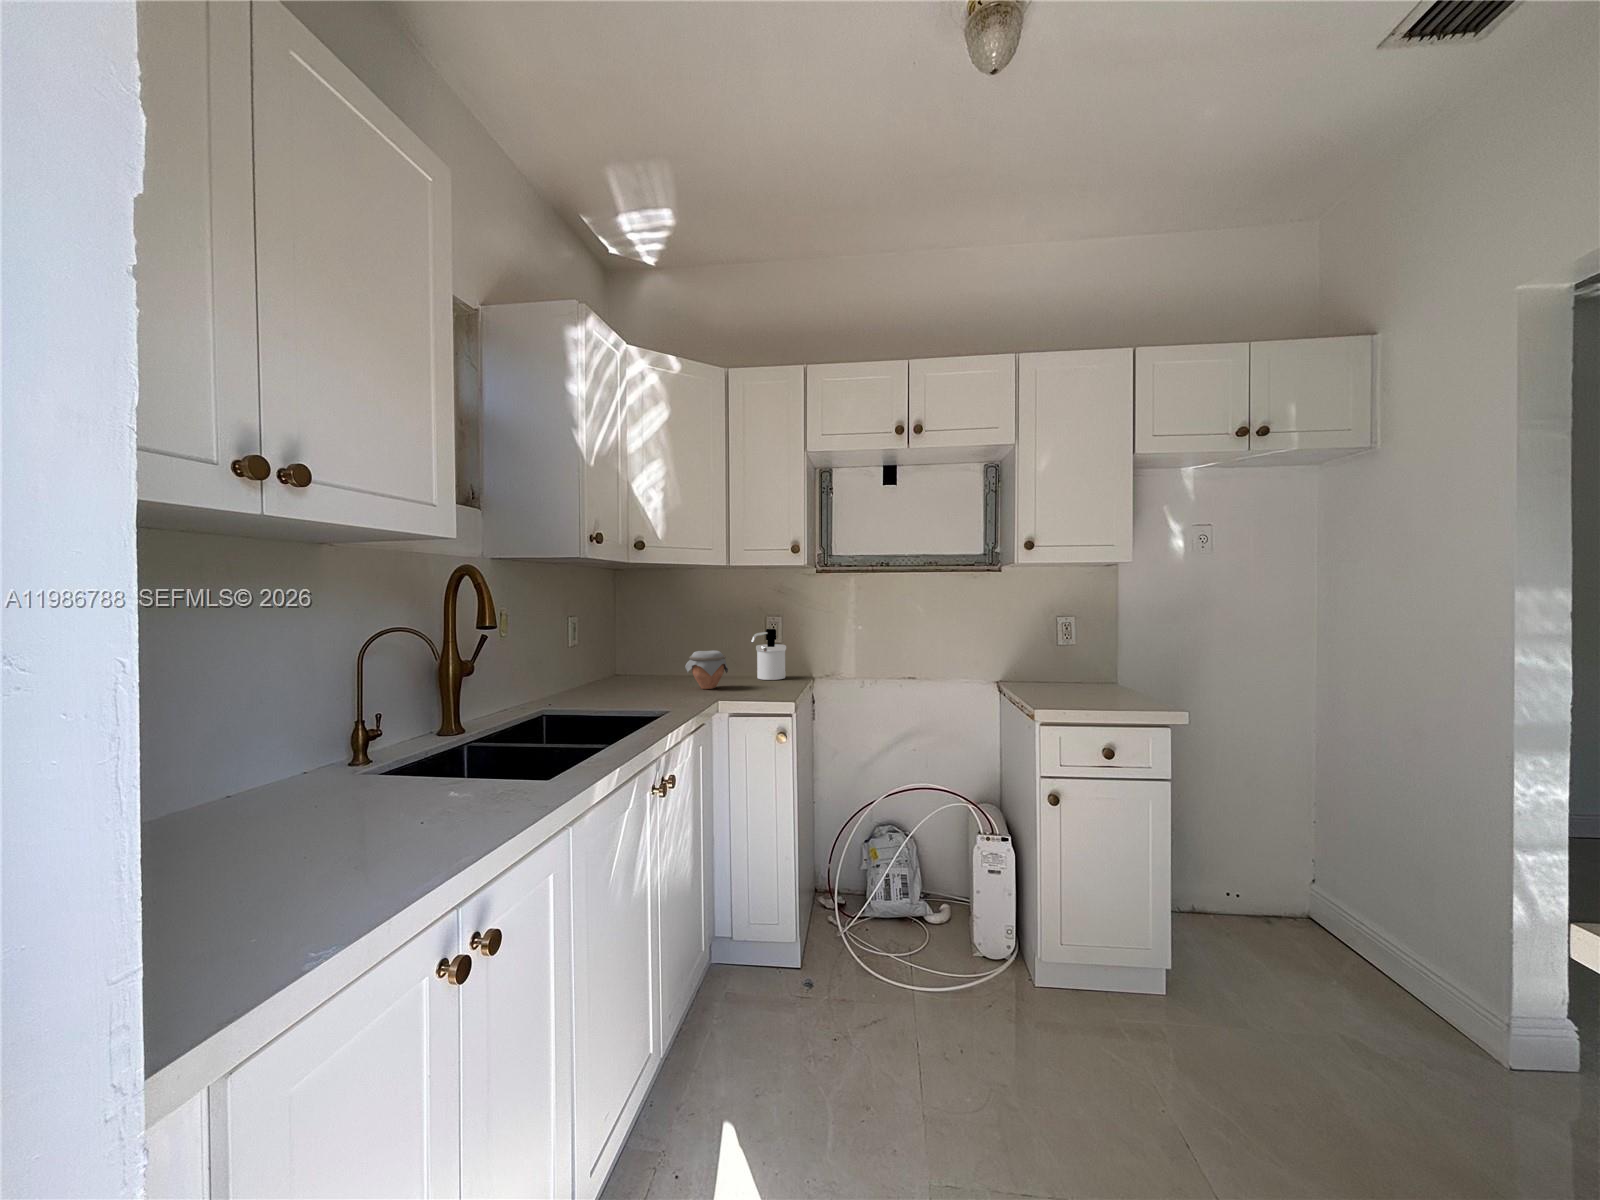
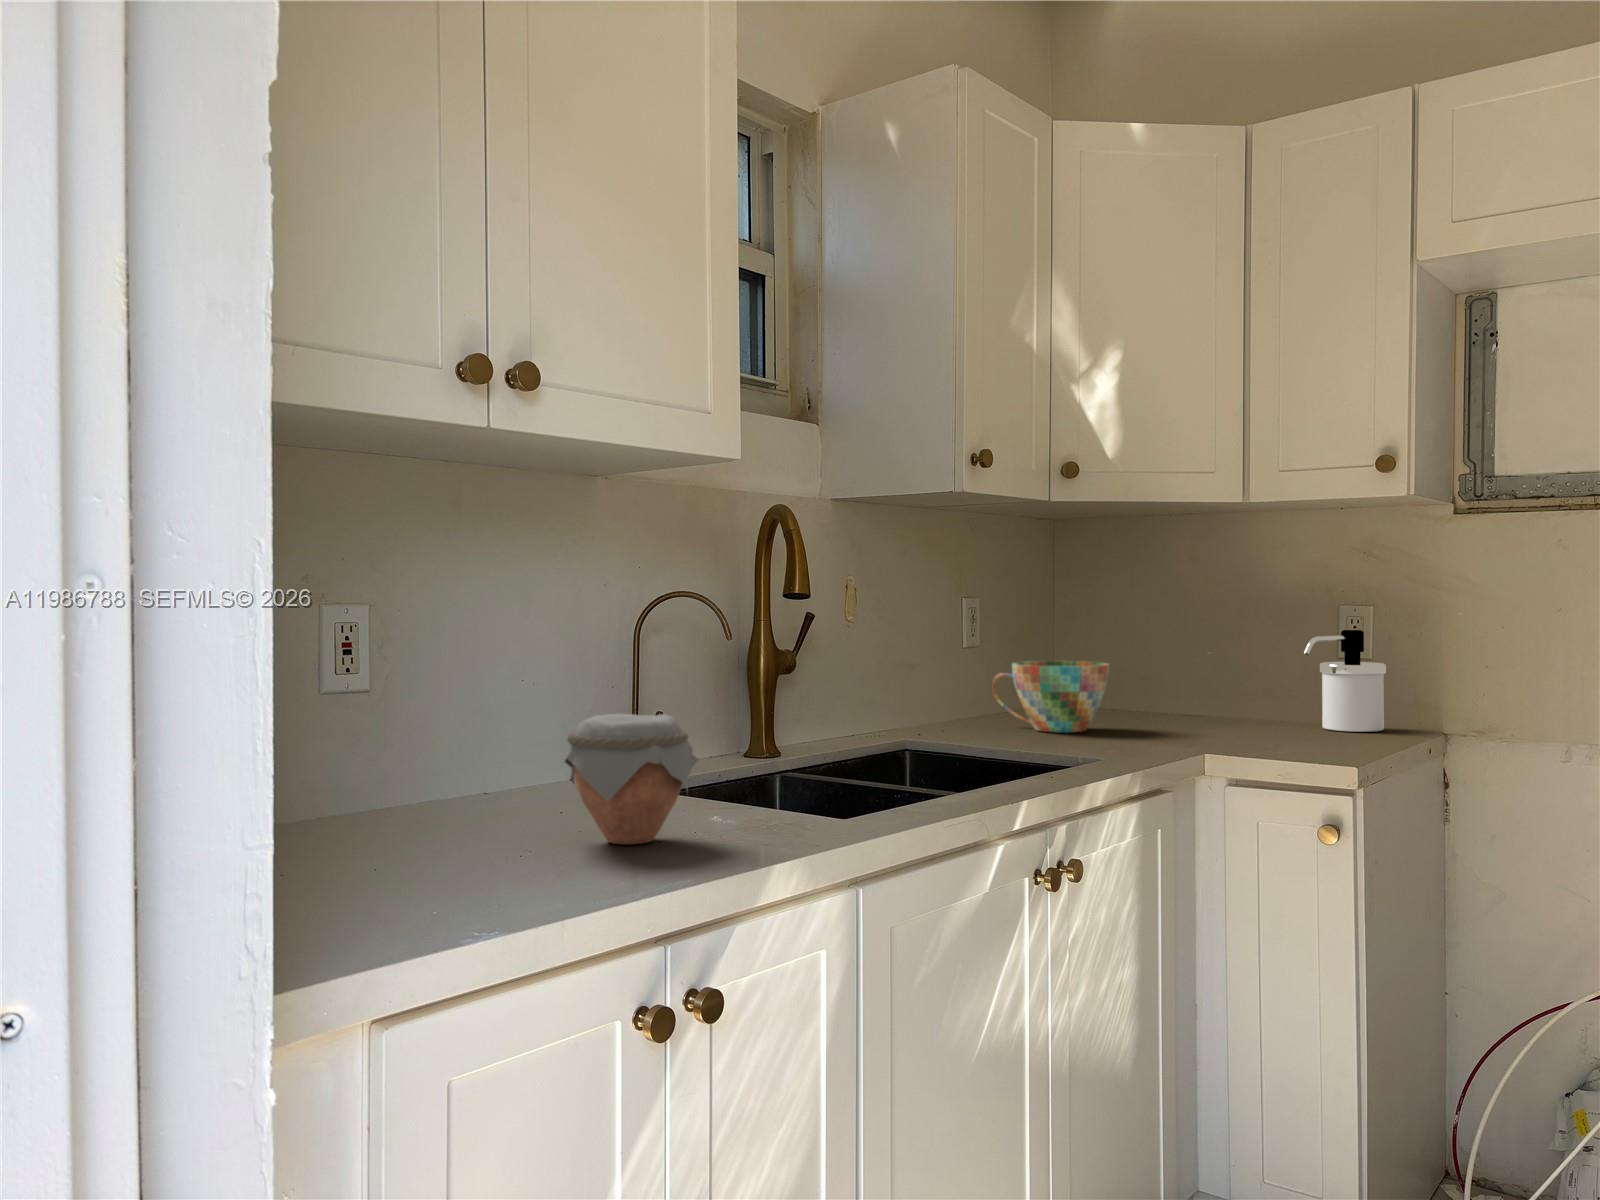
jar: present [685,650,728,689] -> present [564,713,698,845]
cup: none [587,651,656,693] -> present [993,661,1109,732]

